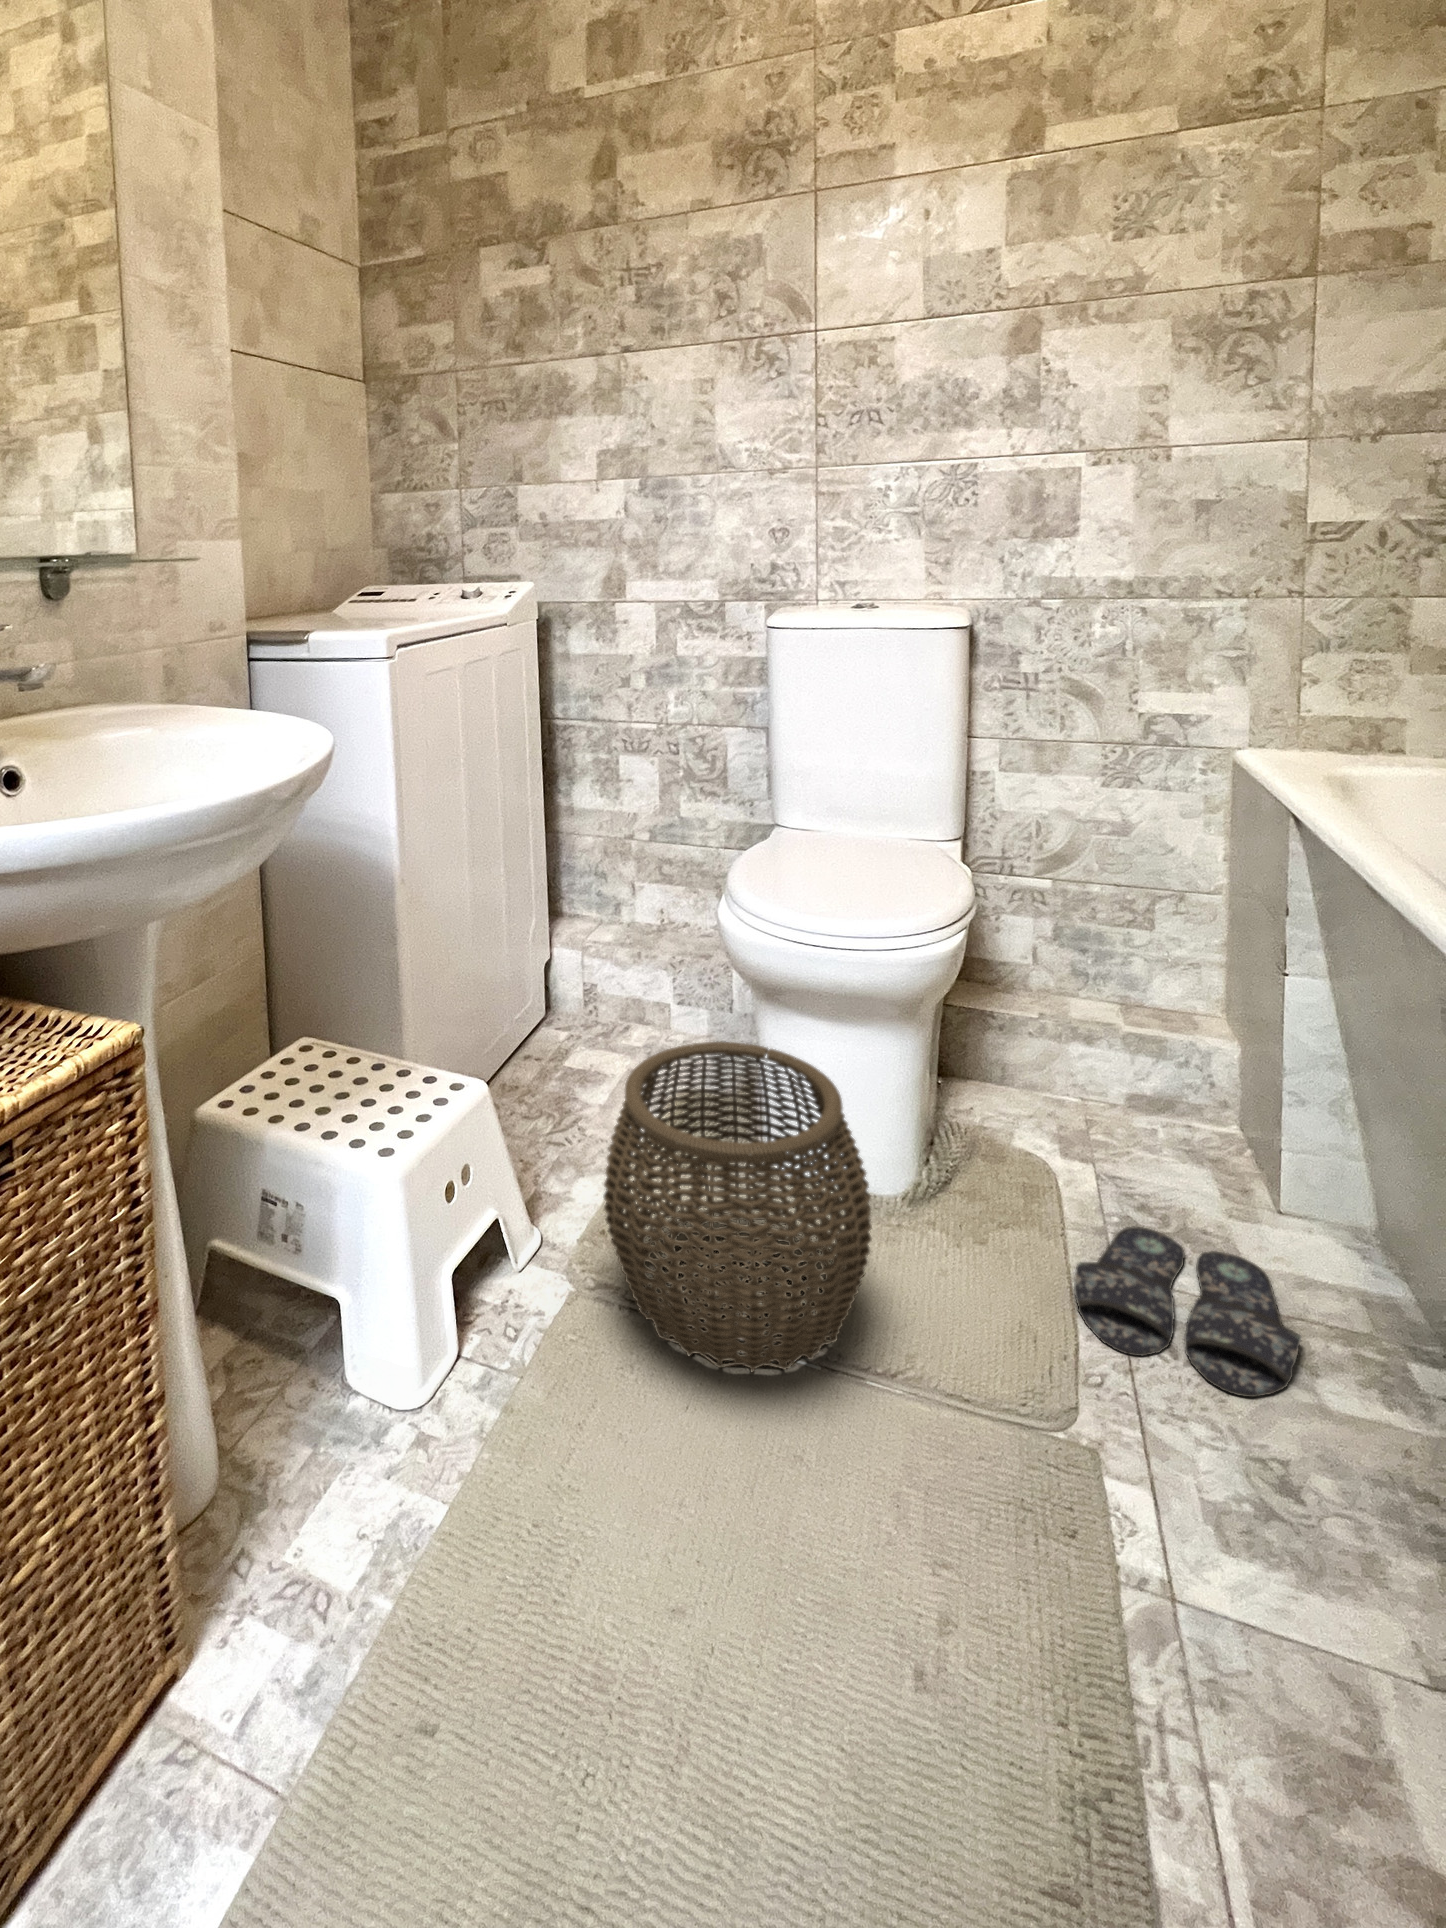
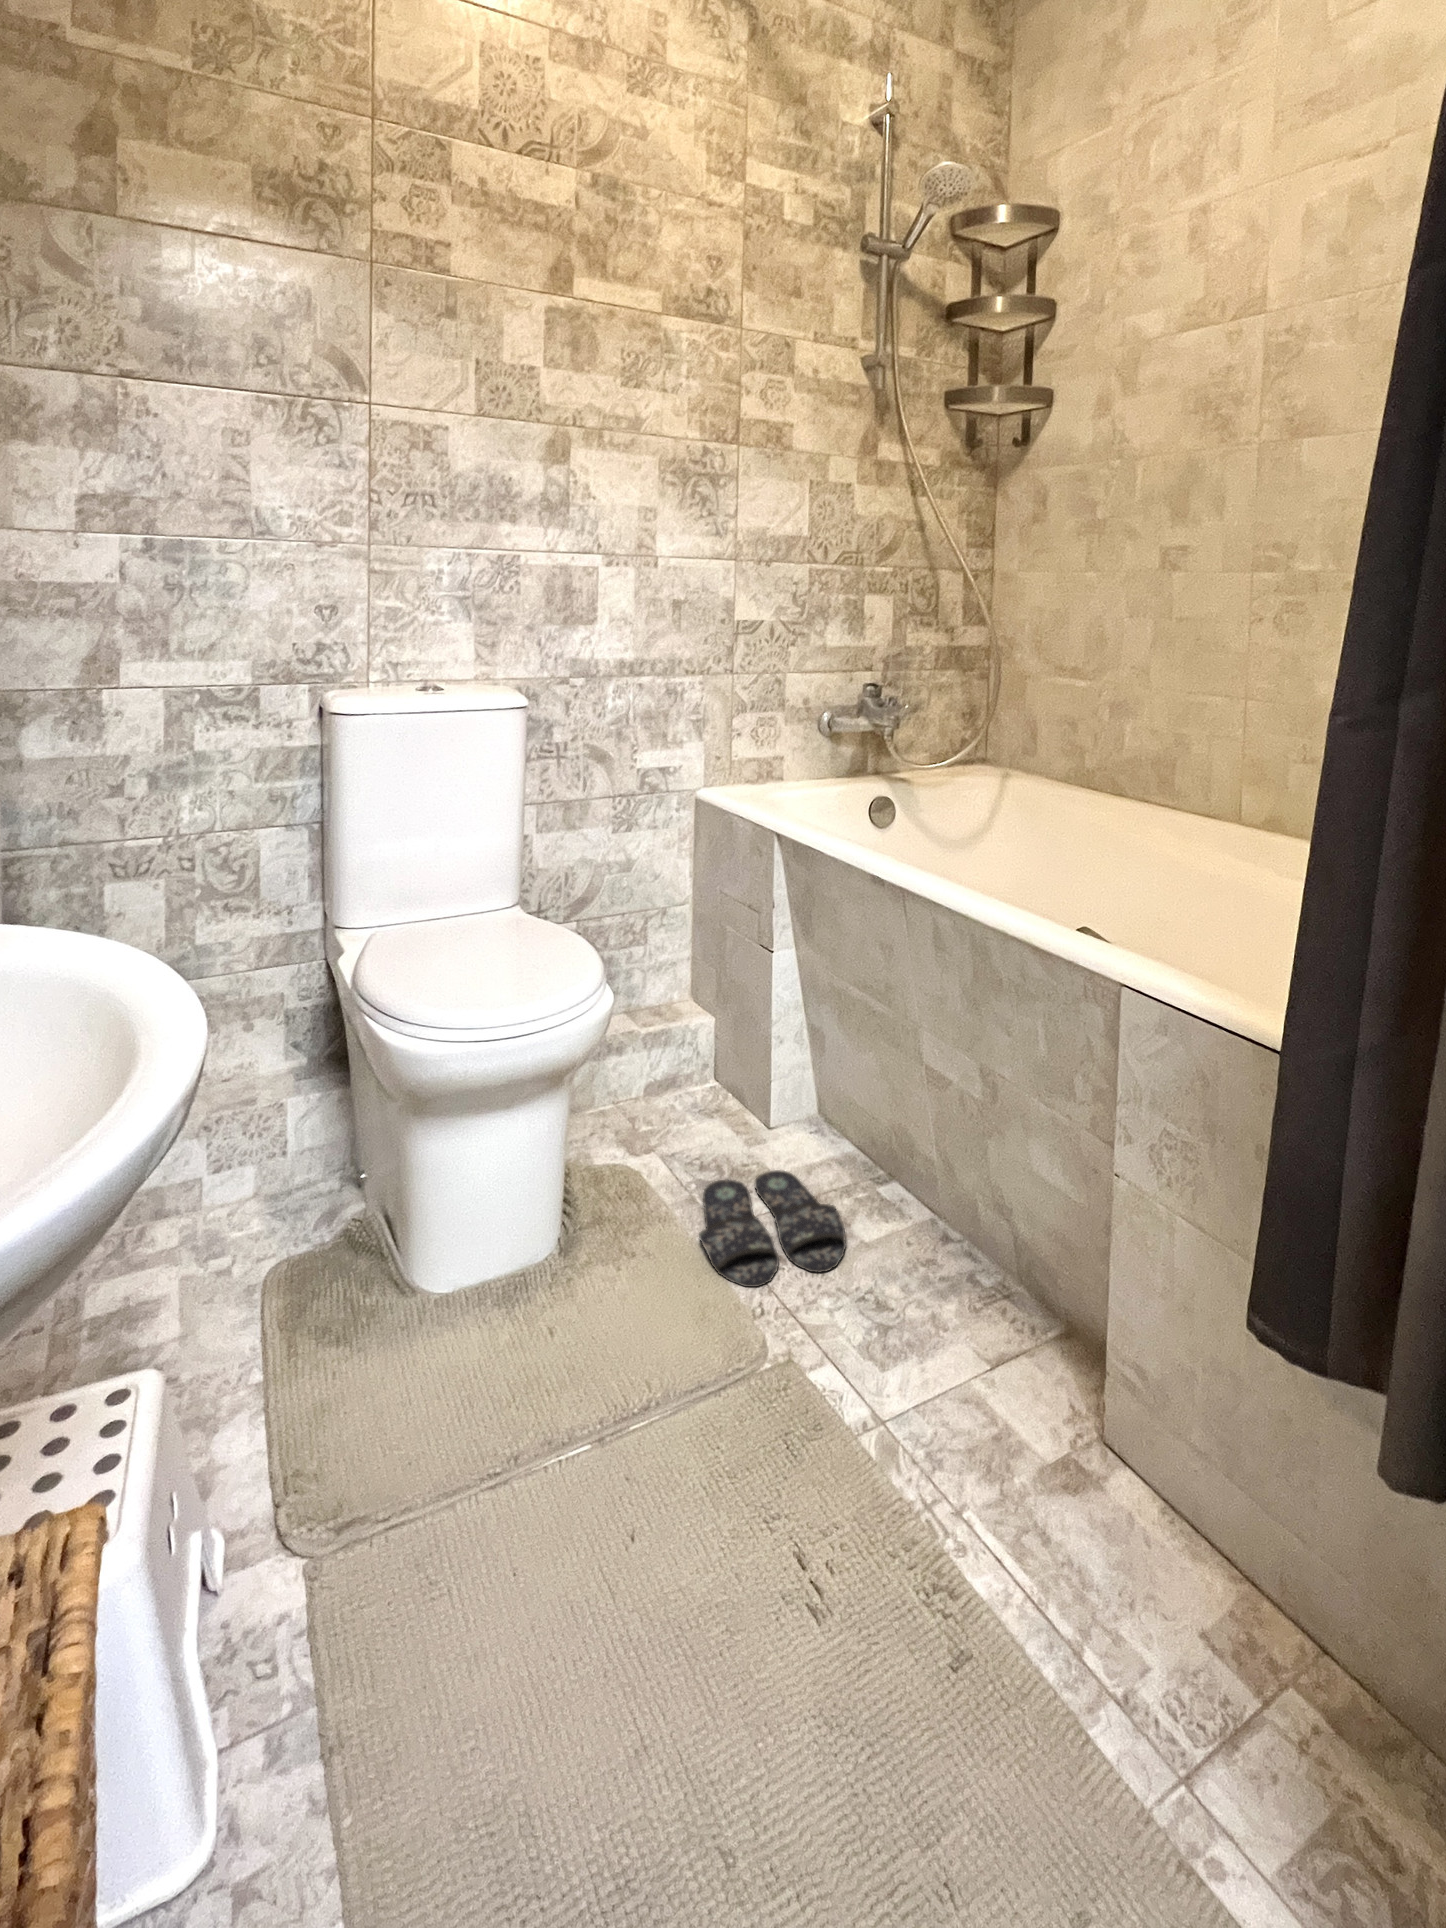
woven basket: present [603,1042,872,1372] -> none [312,1162,612,1560]

